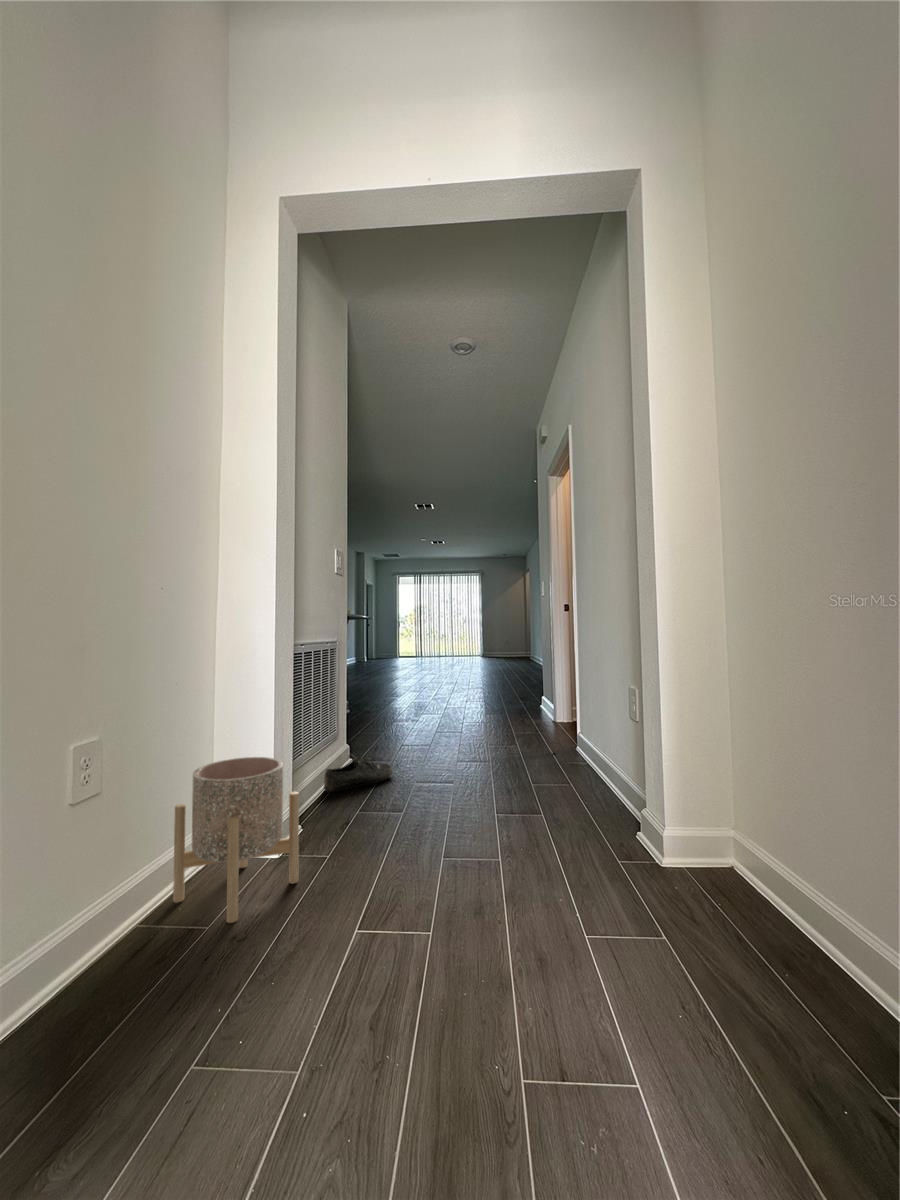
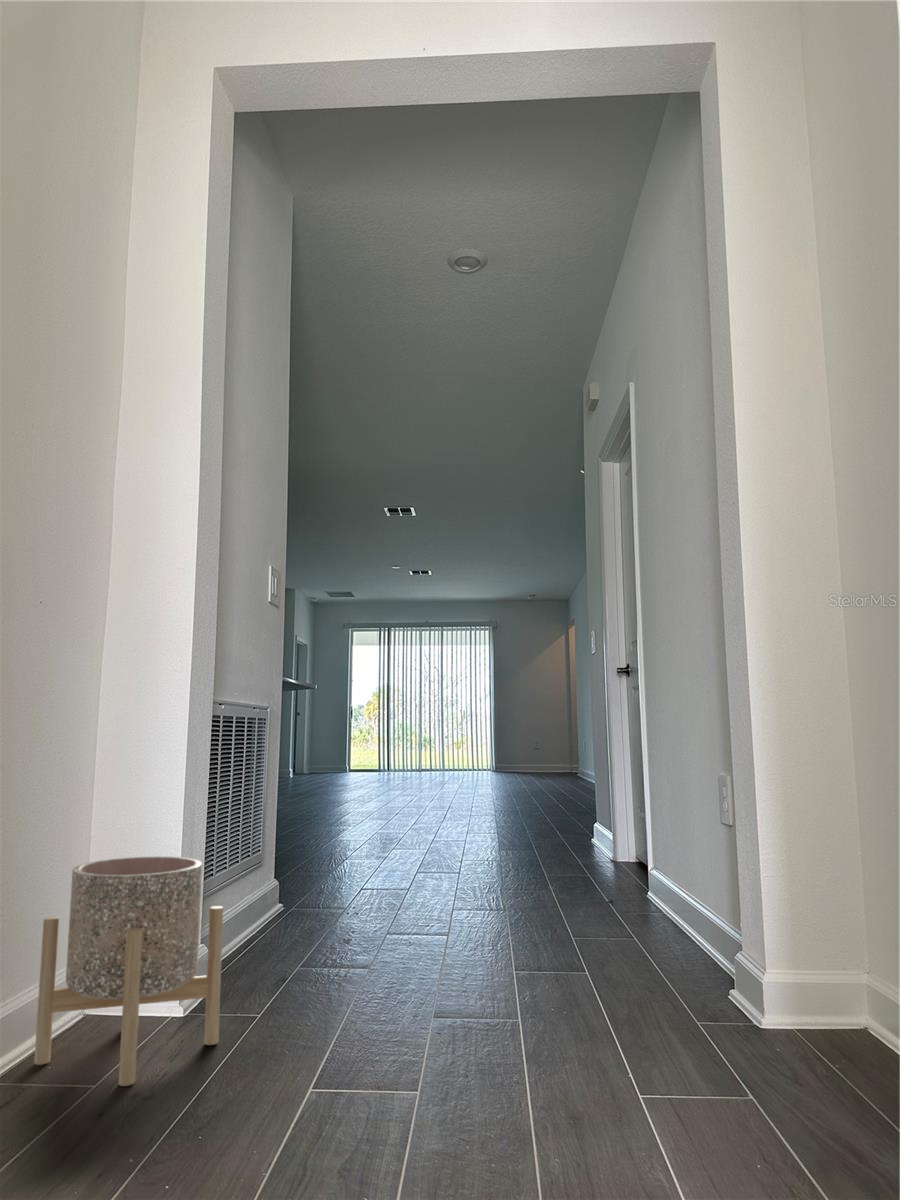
shoe: present [324,754,392,793] -> none [243,886,351,944]

